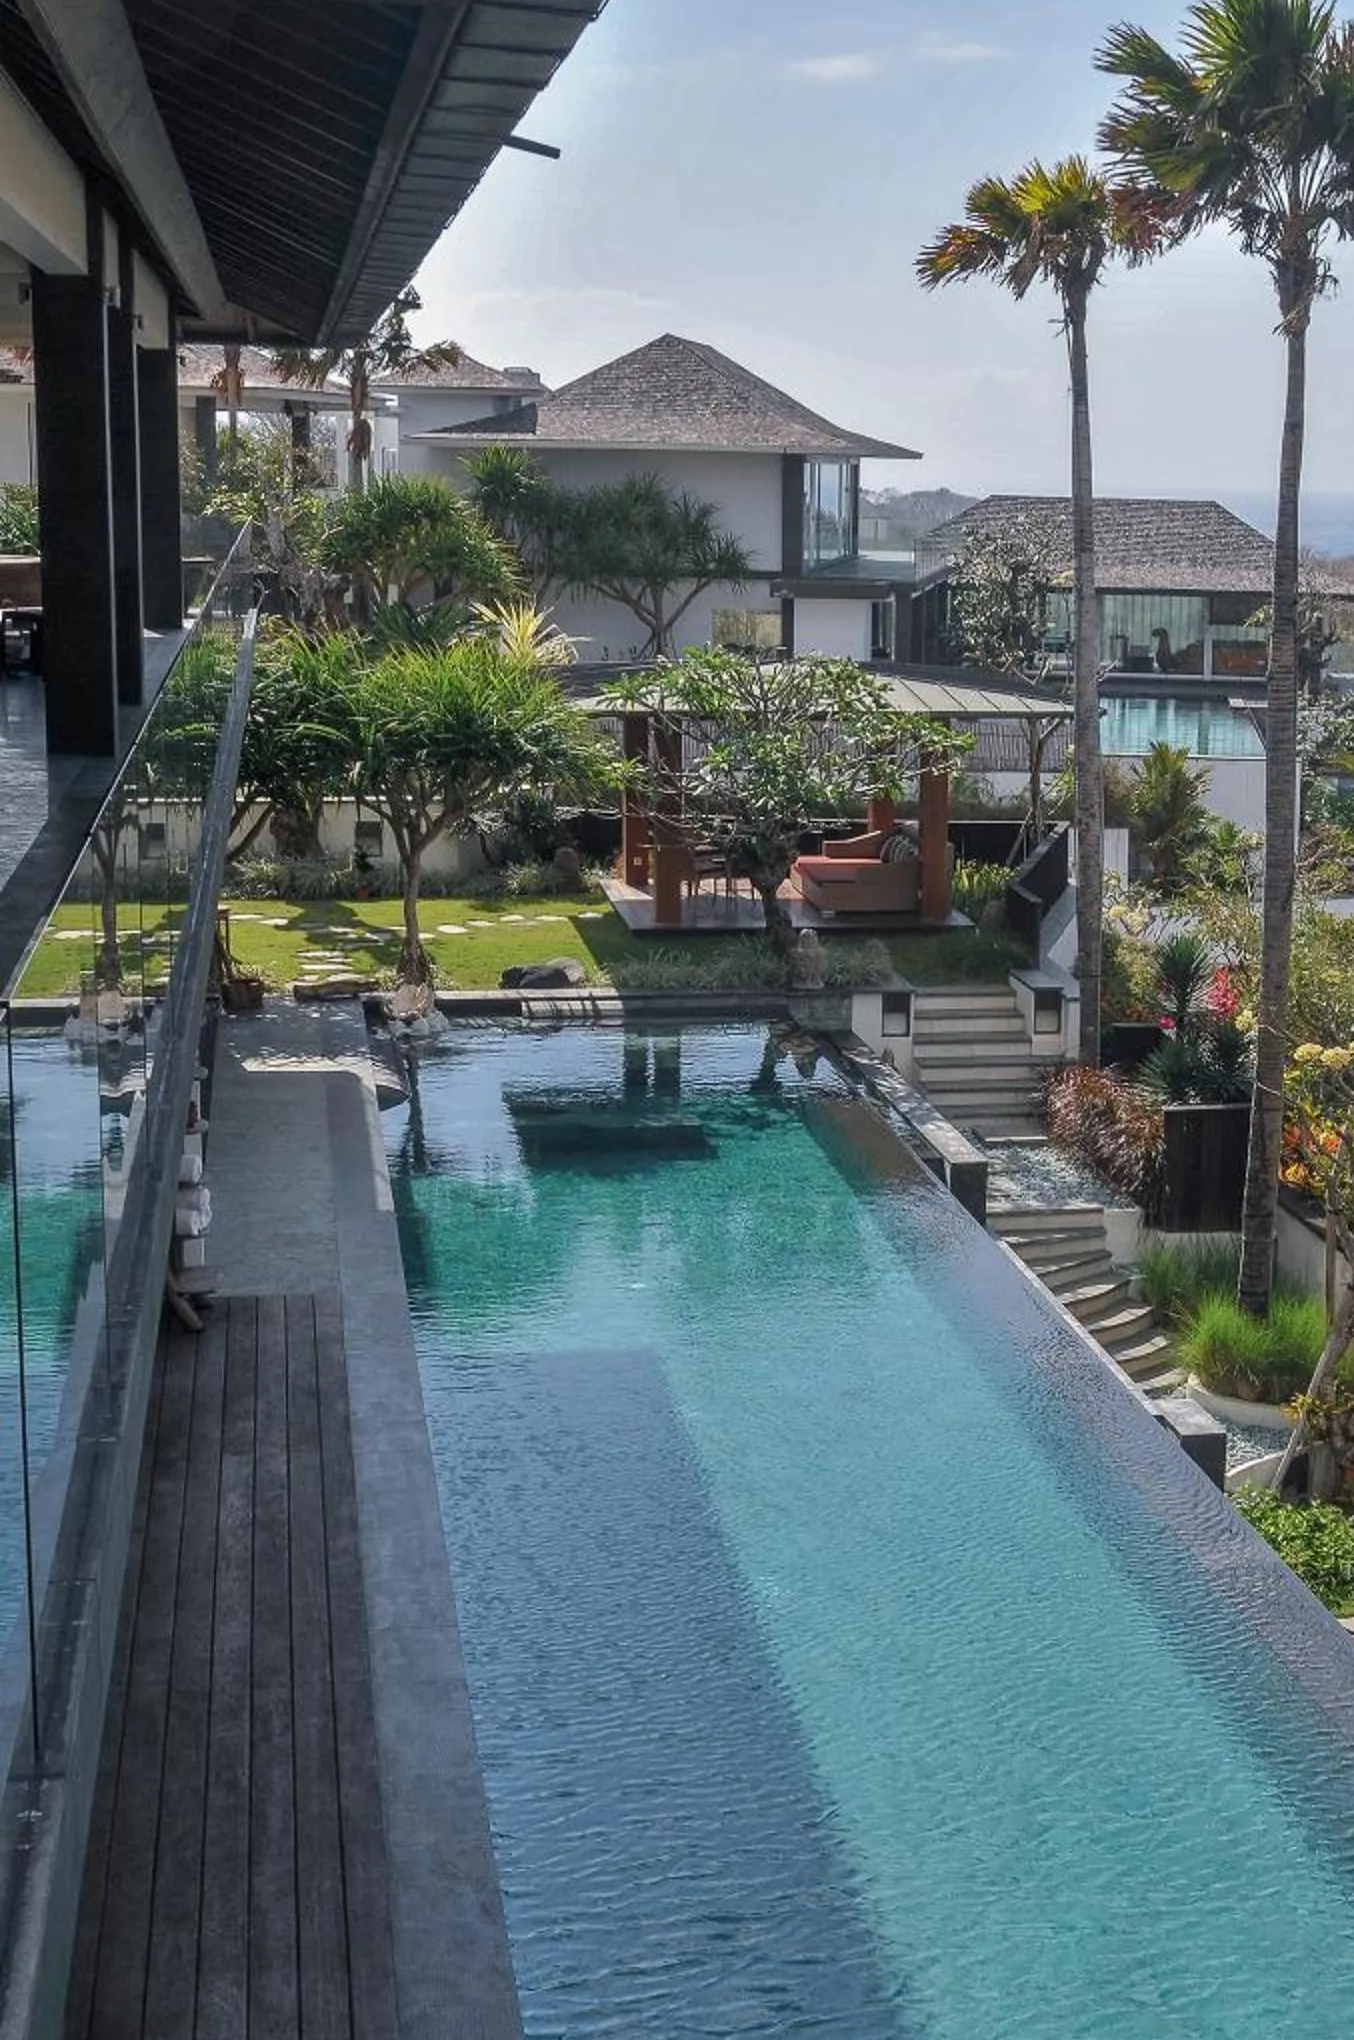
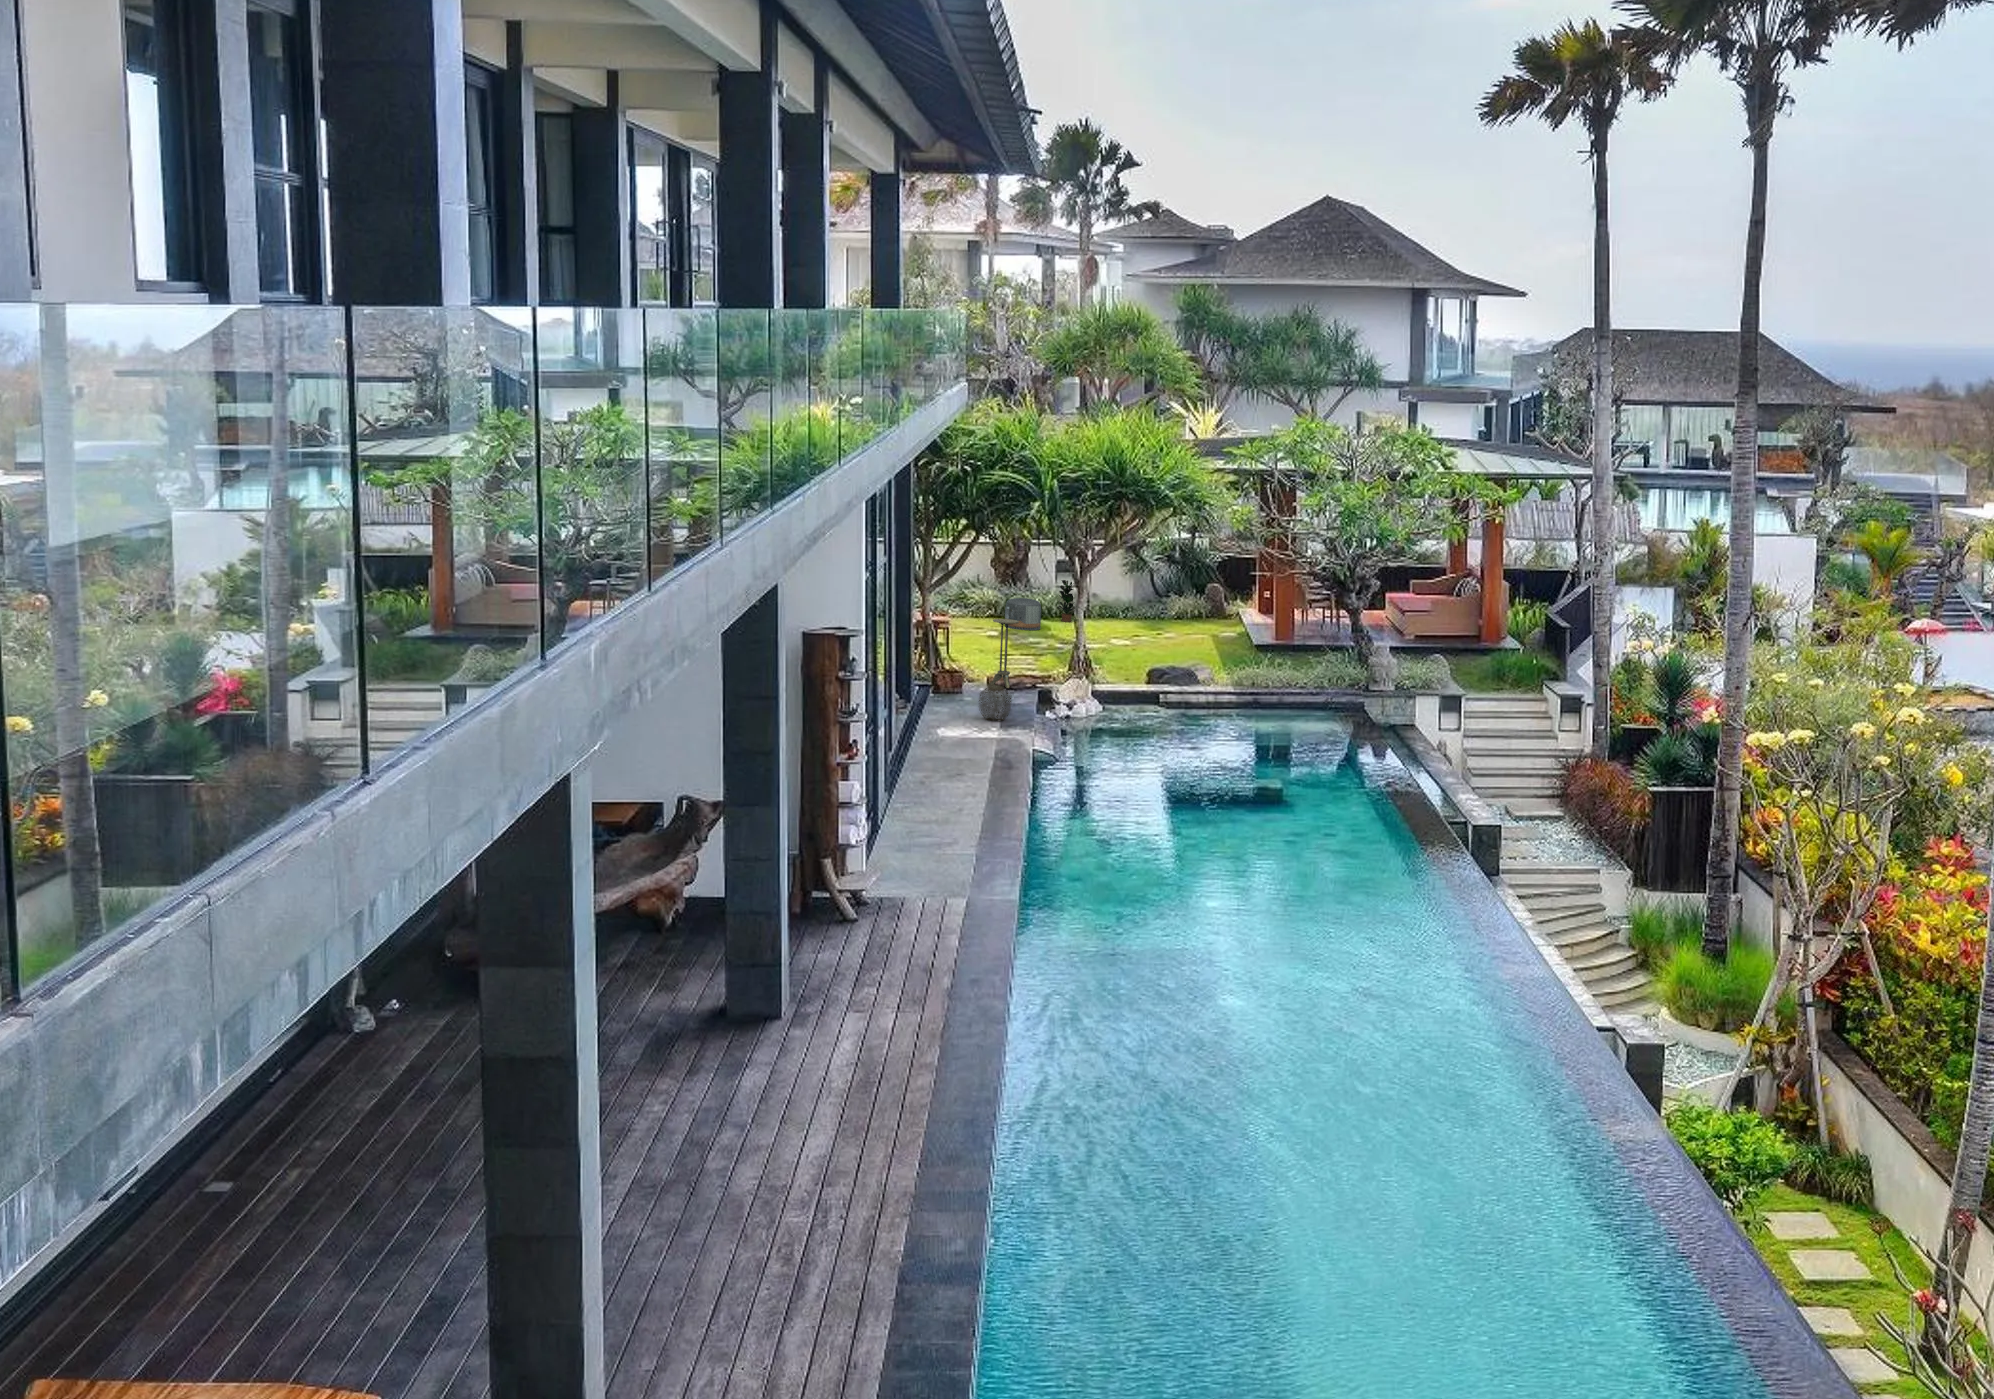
pouf: none [285,871,333,913] -> present [1005,598,1041,630]
side table: none [297,911,334,1000] -> present [990,619,1019,688]
woven basket: none [300,1002,343,1049] -> present [979,685,1011,721]

